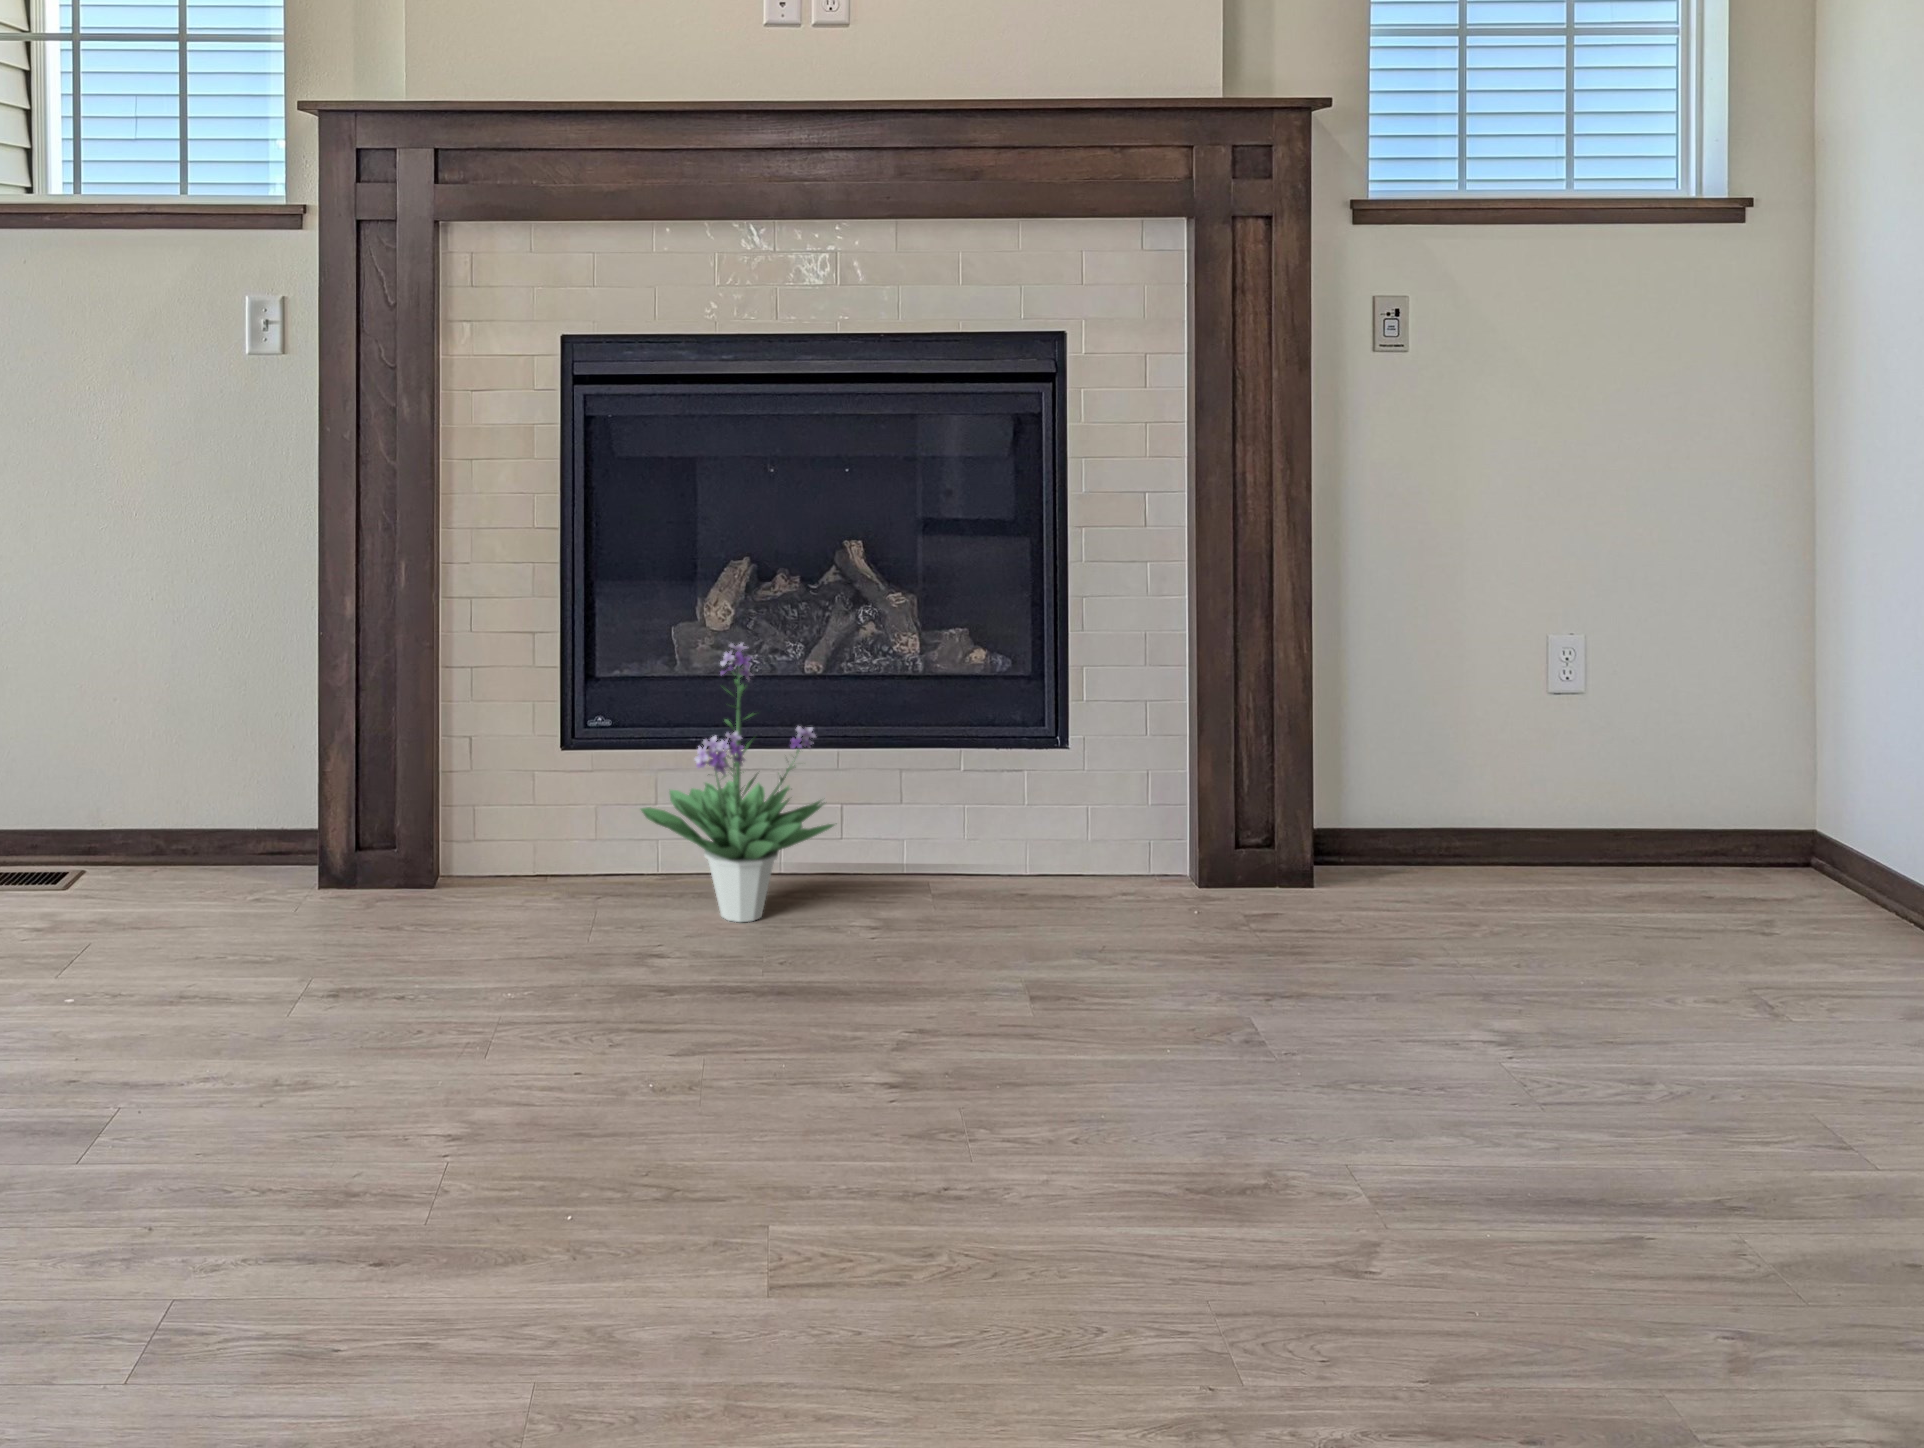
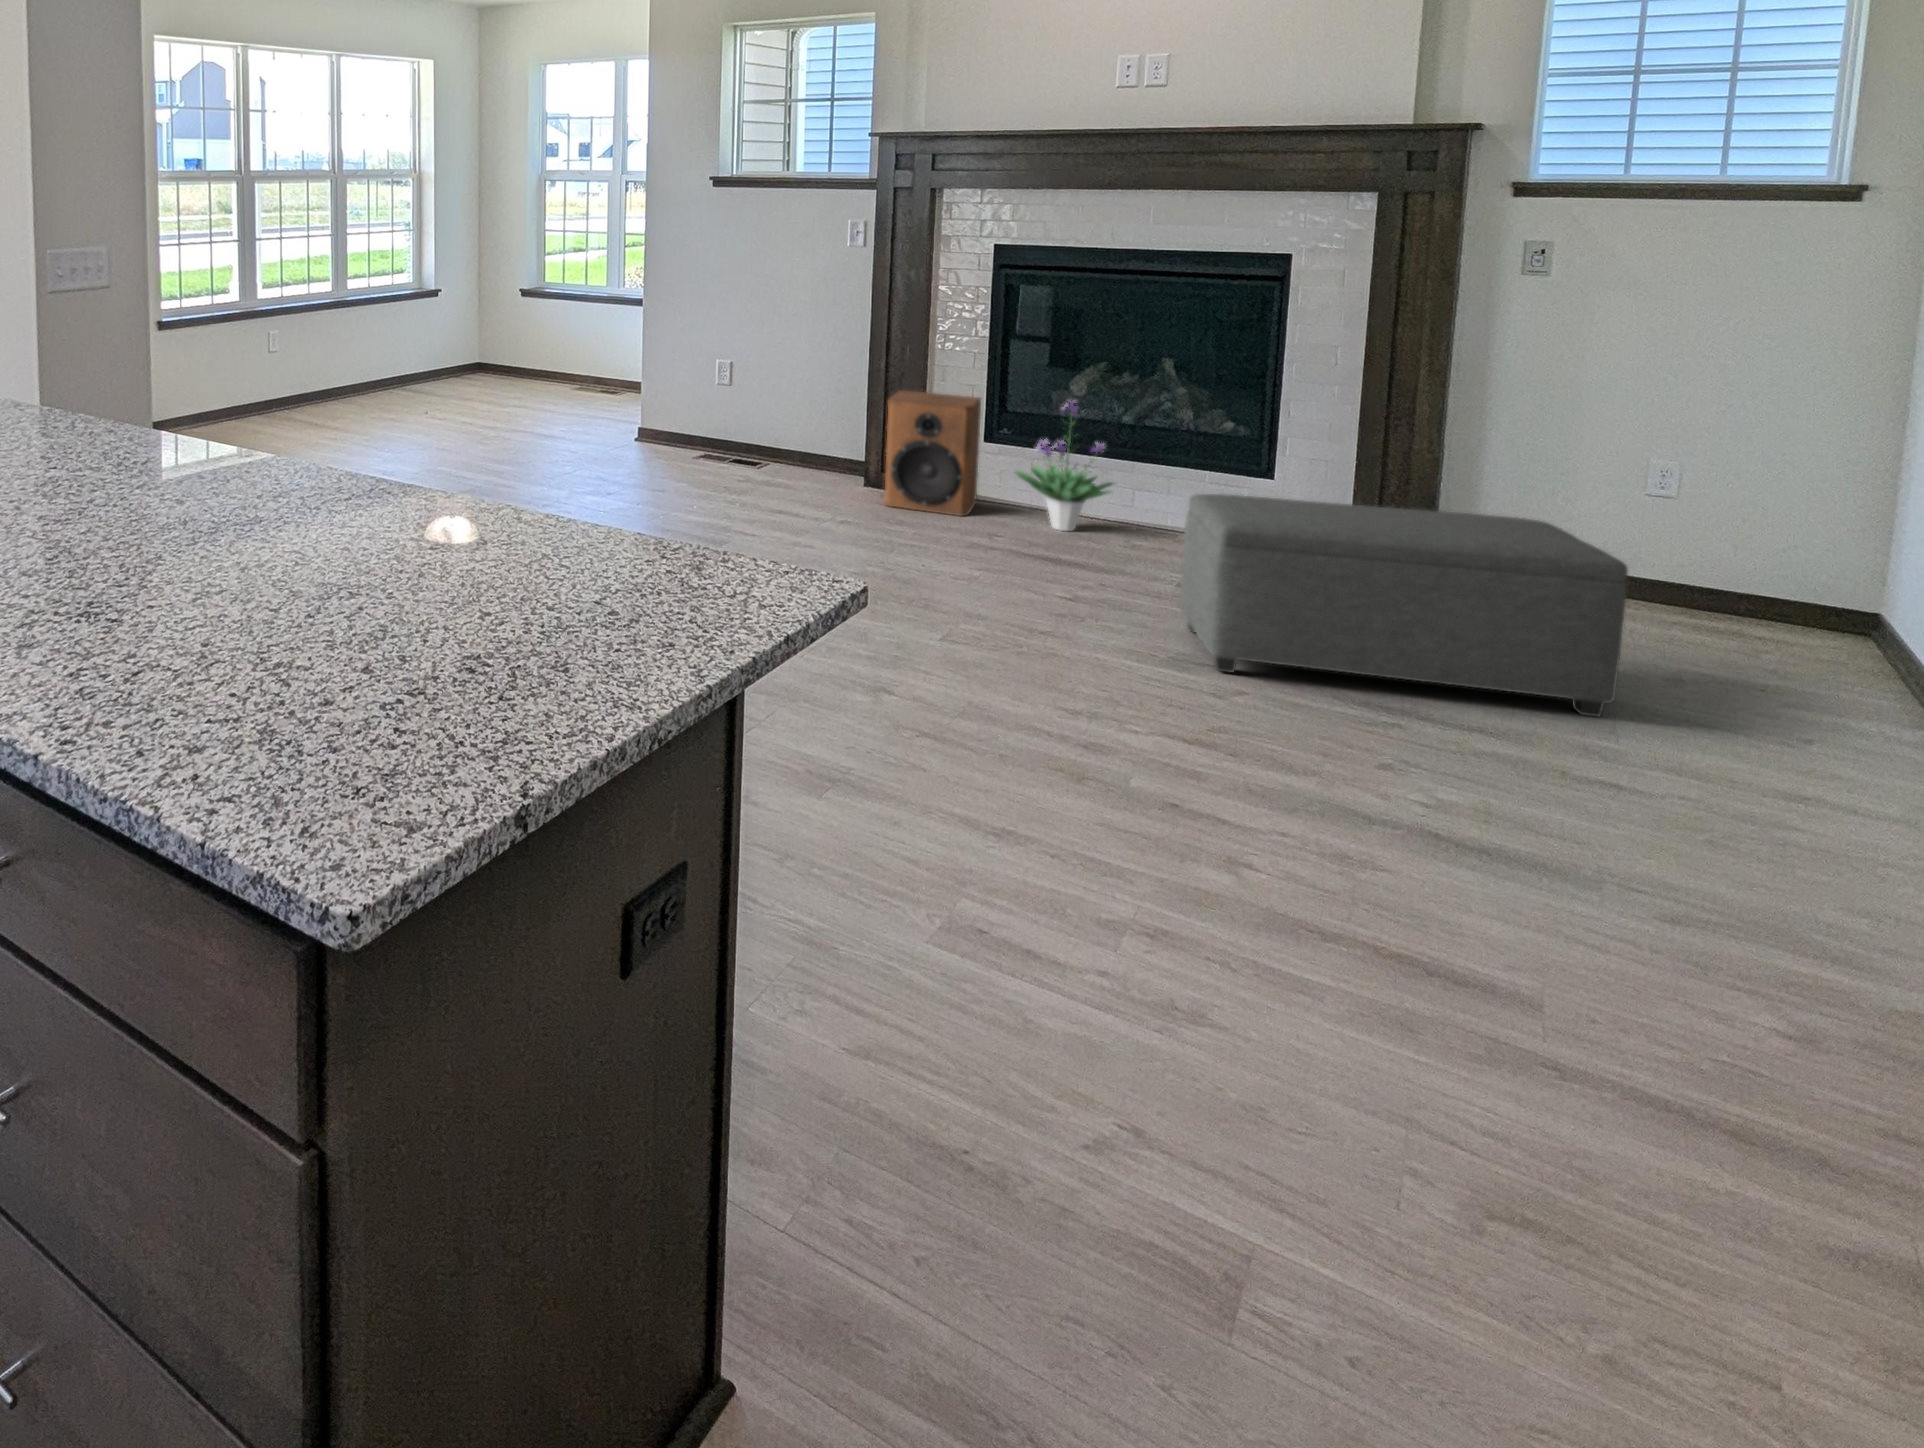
speaker: none [381,658,558,938] -> present [884,390,981,516]
ottoman: none [1122,786,1834,1272] -> present [1180,494,1628,717]

